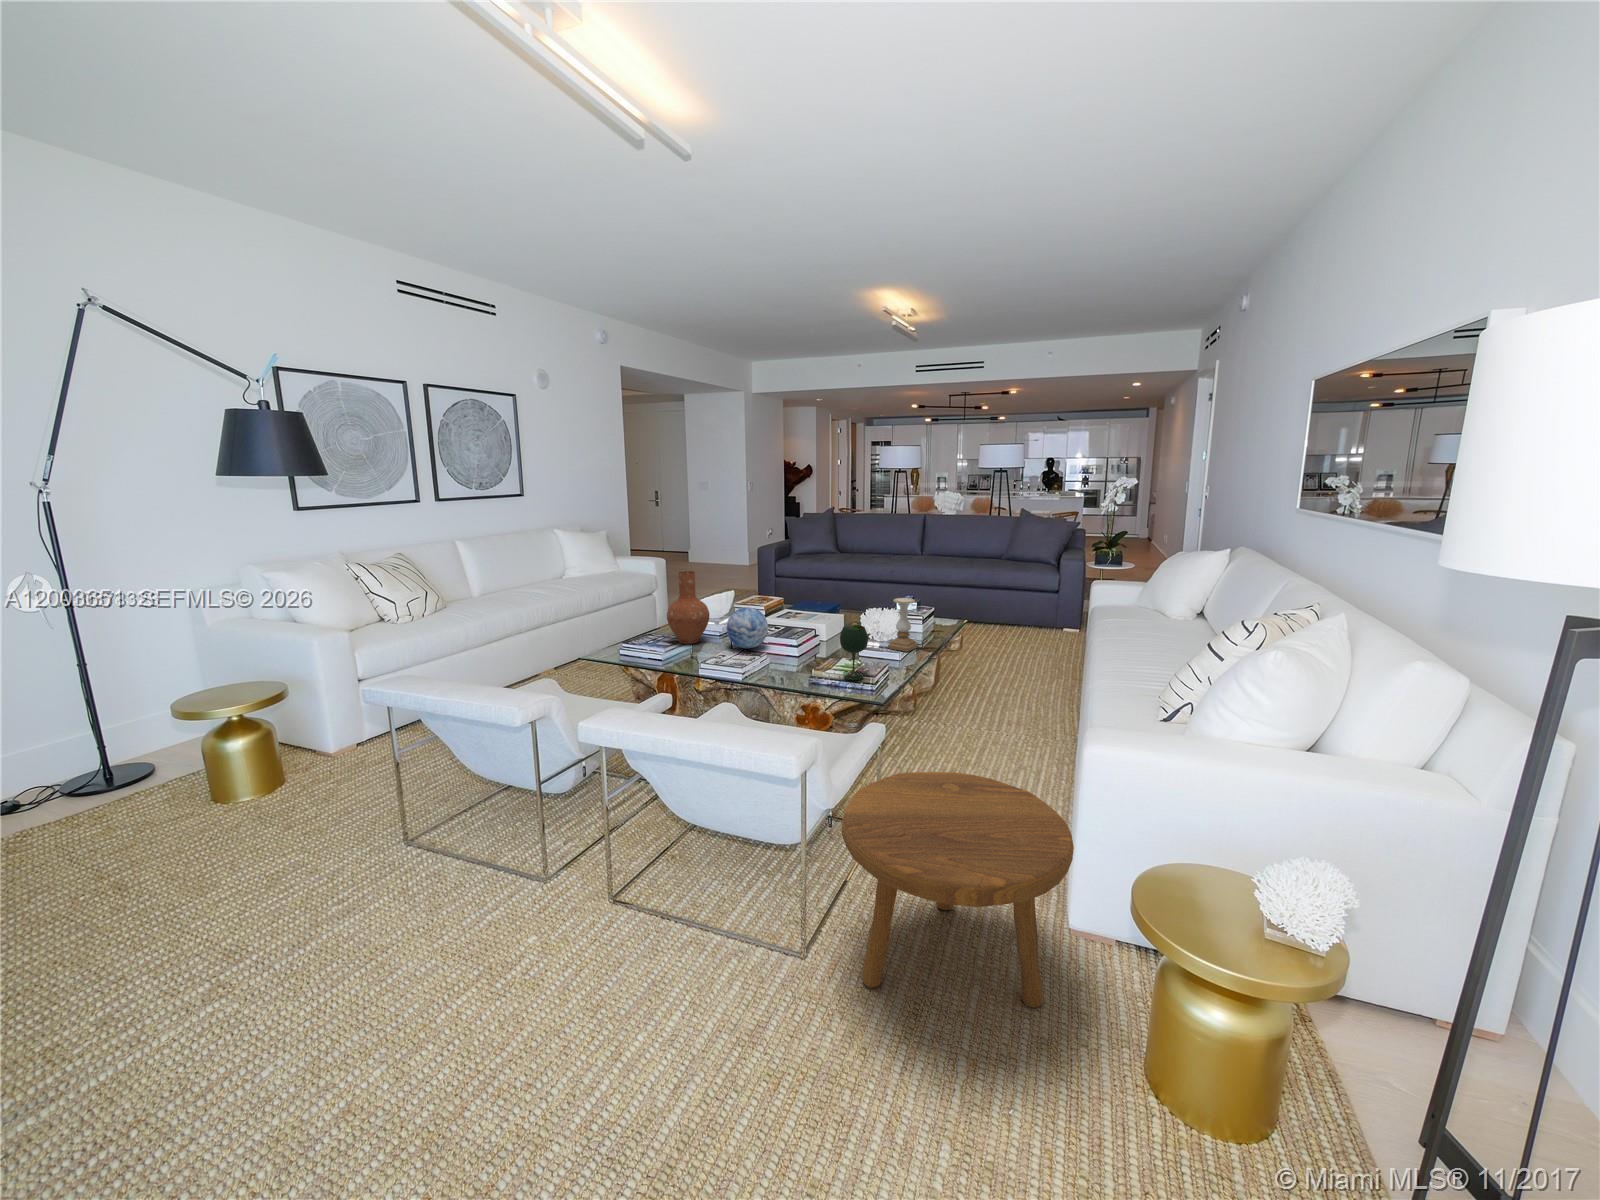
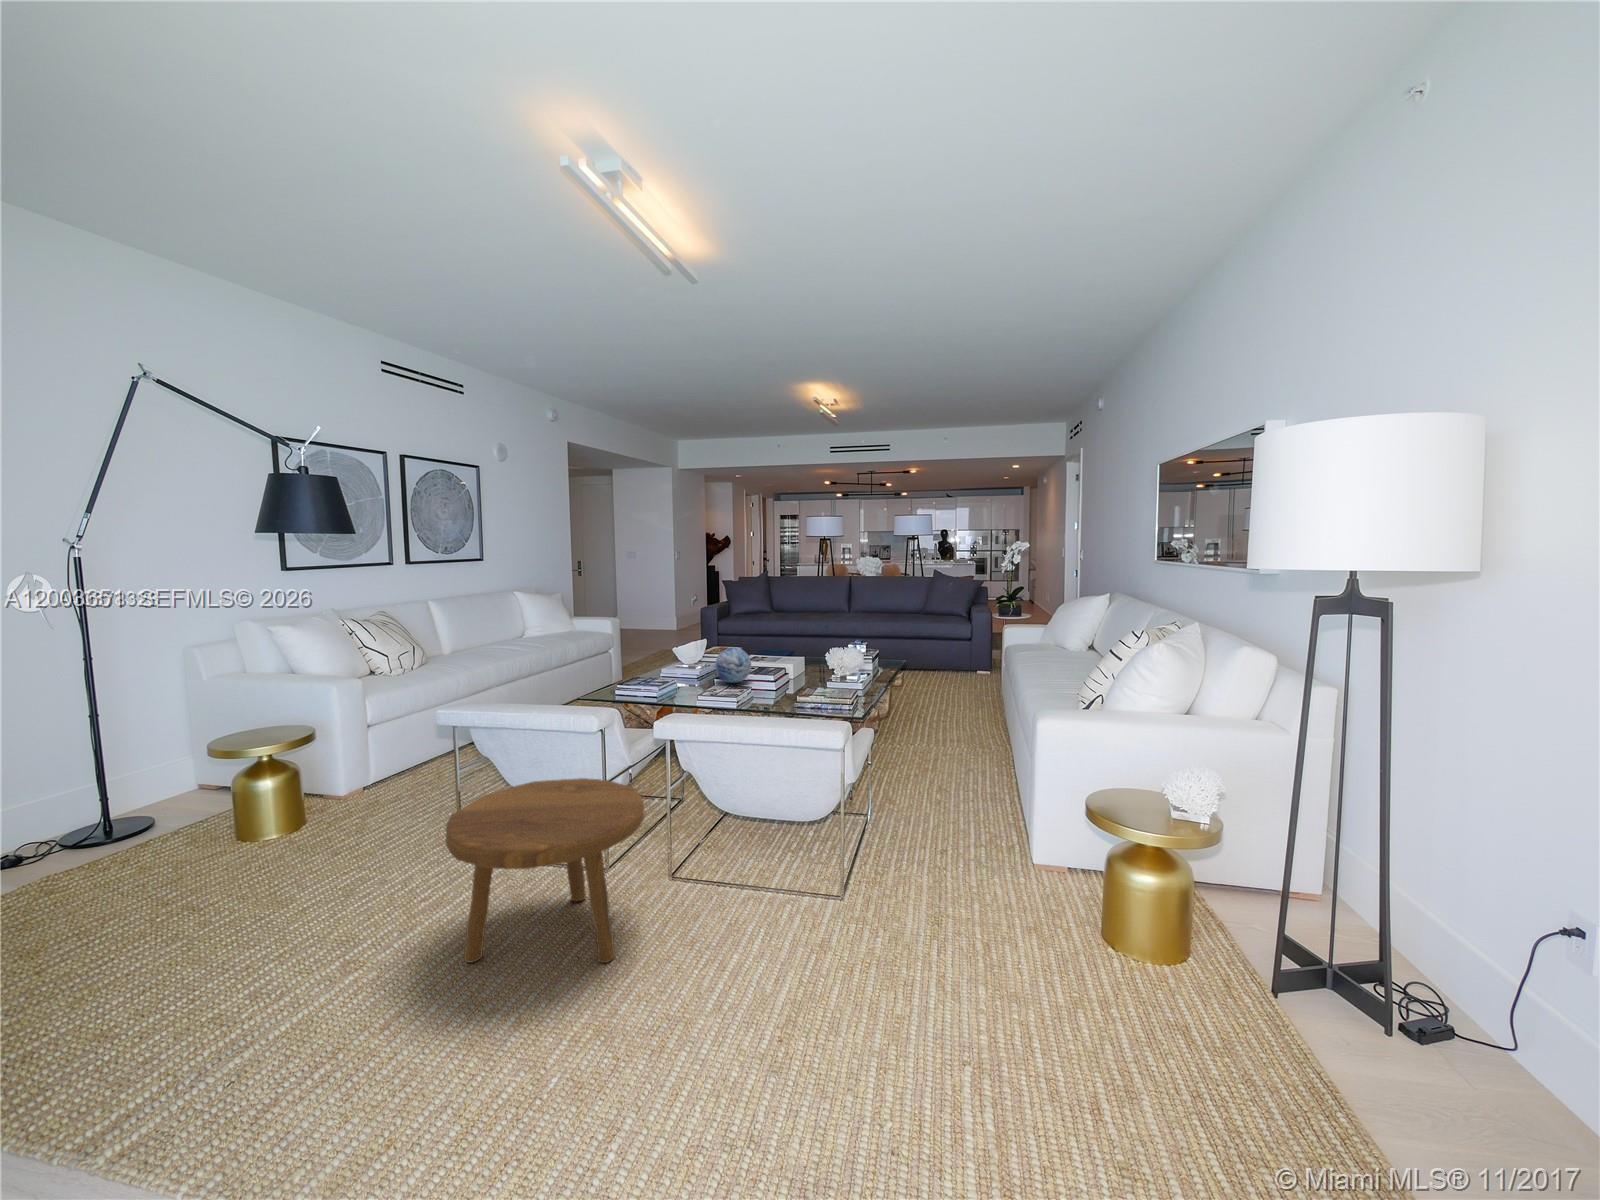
vase: present [667,571,709,644] -> none [659,618,697,682]
candle holder: present [888,598,918,652] -> none [853,636,877,681]
wine glass: present [840,625,868,680] -> none [822,655,845,701]
footstool: present [842,772,1074,1008] -> present [445,778,644,963]

